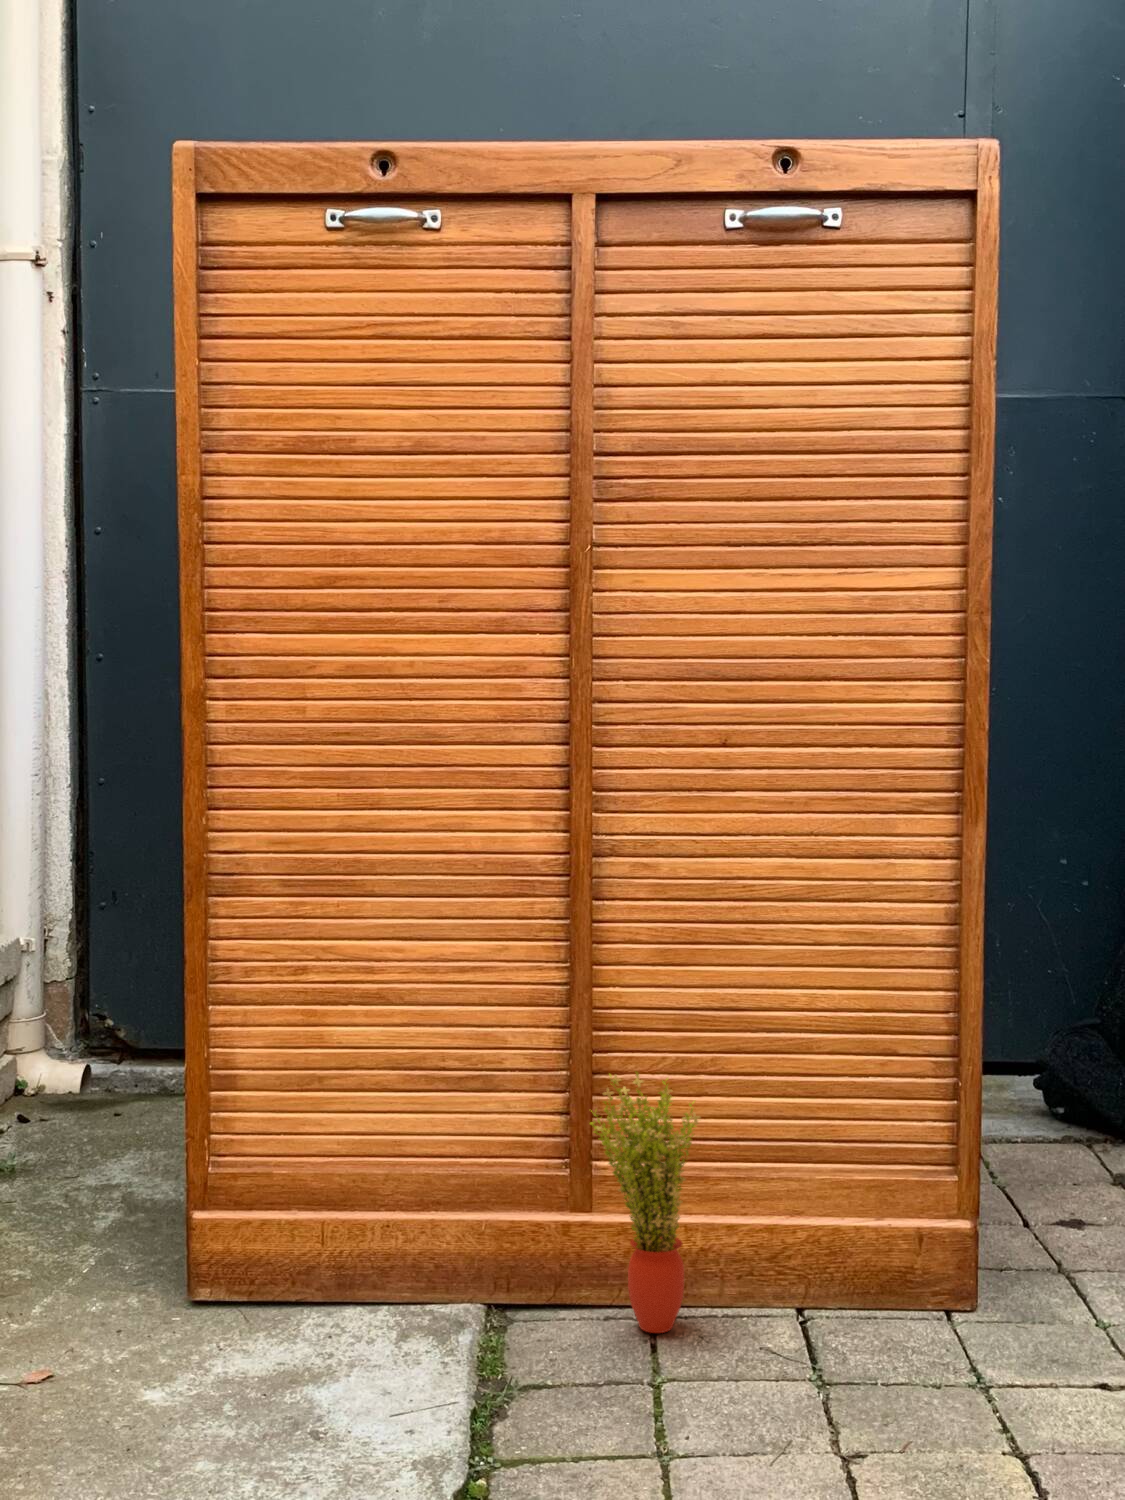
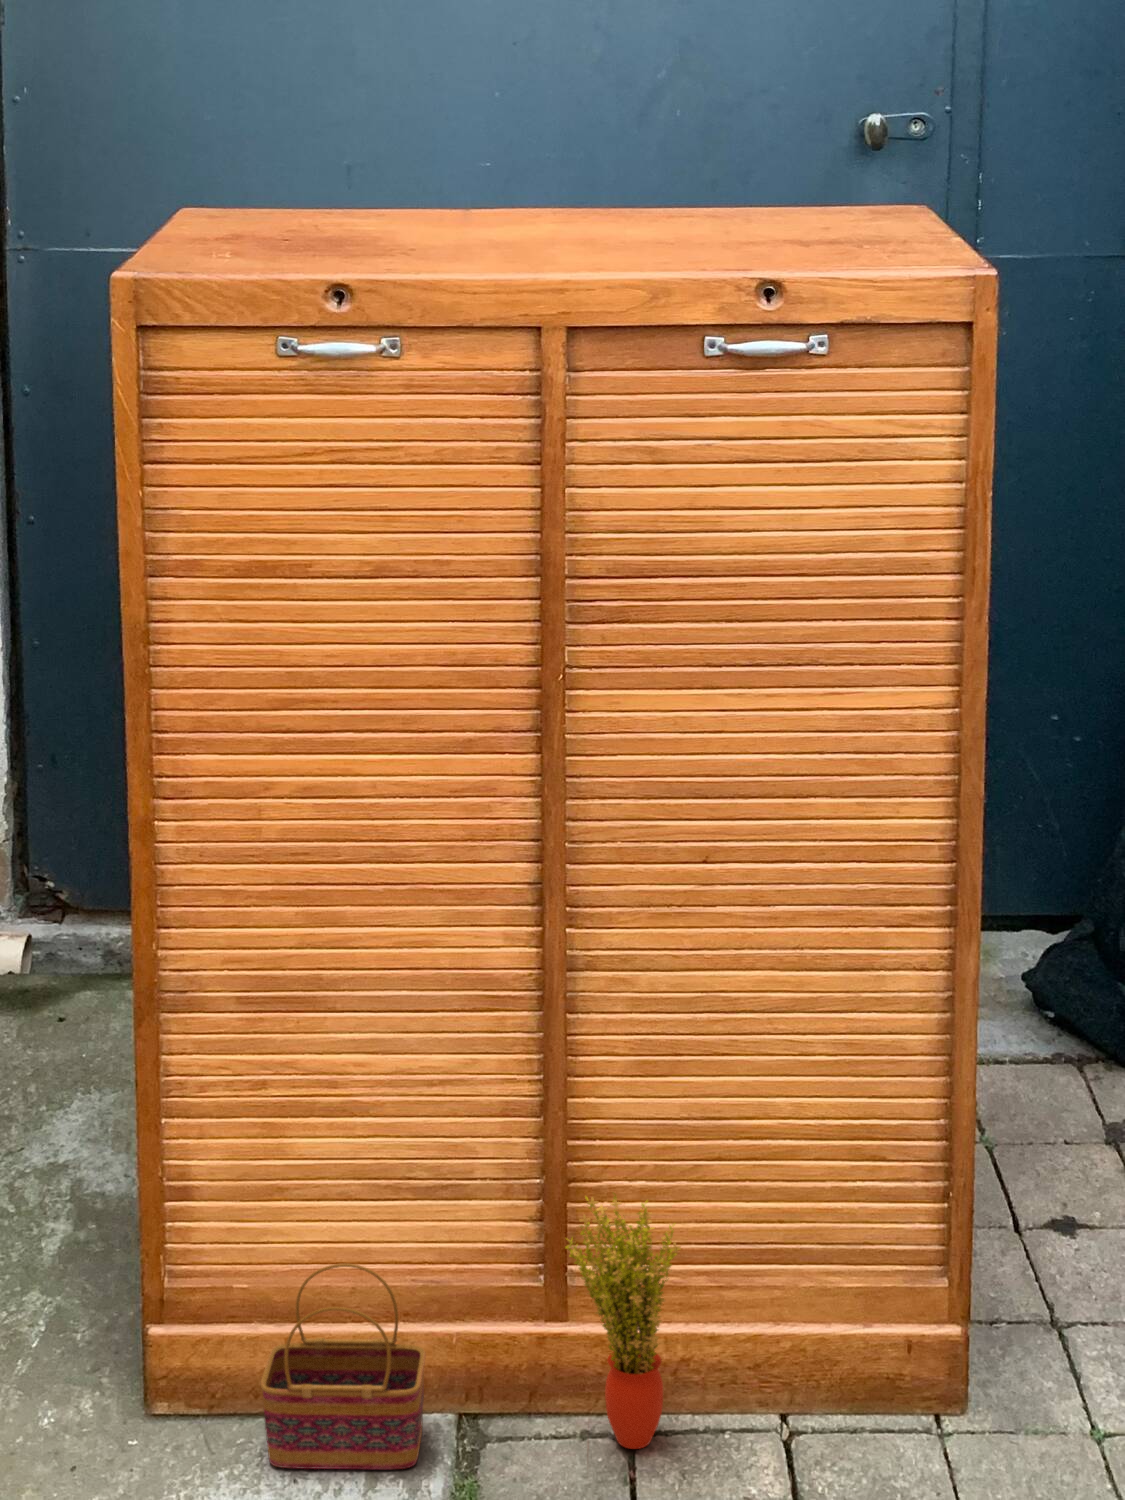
basket: none [294,1144,455,1343] -> present [261,1263,426,1469]

